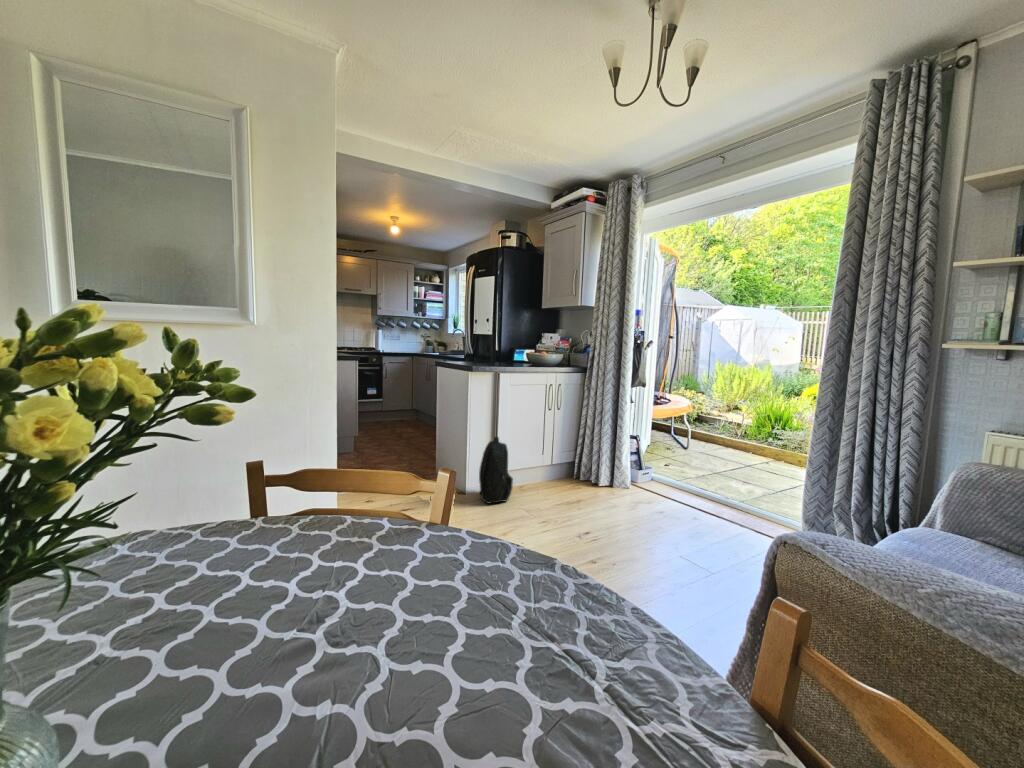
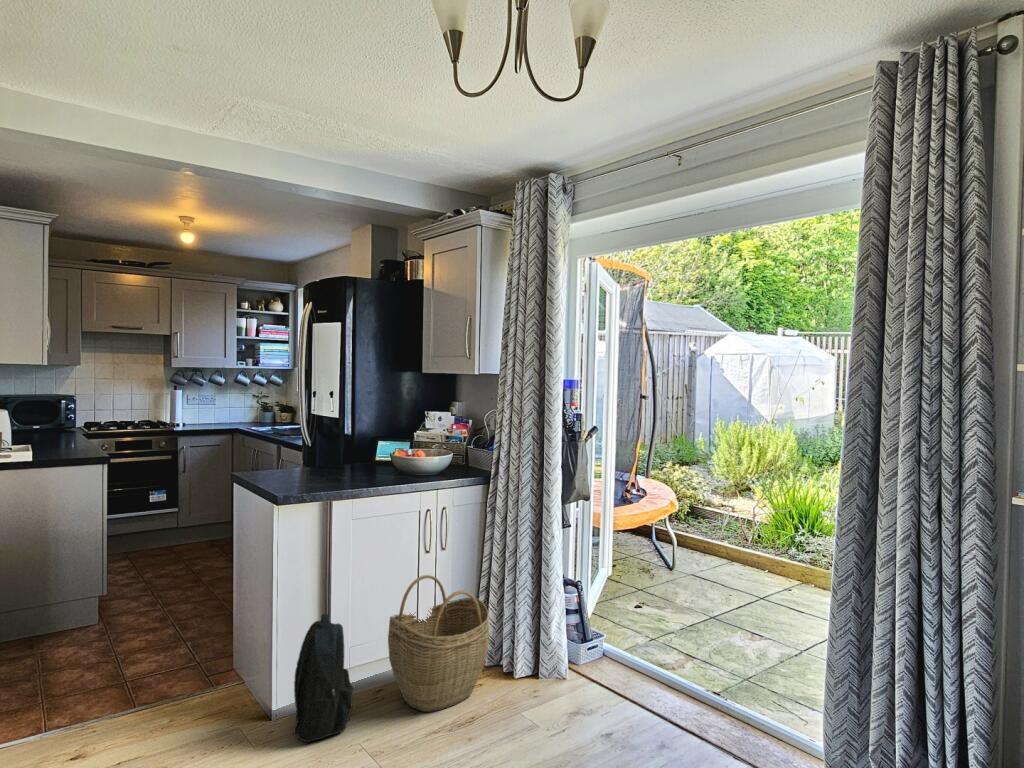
woven basket: none [529,423,587,497] -> present [388,575,489,712]

